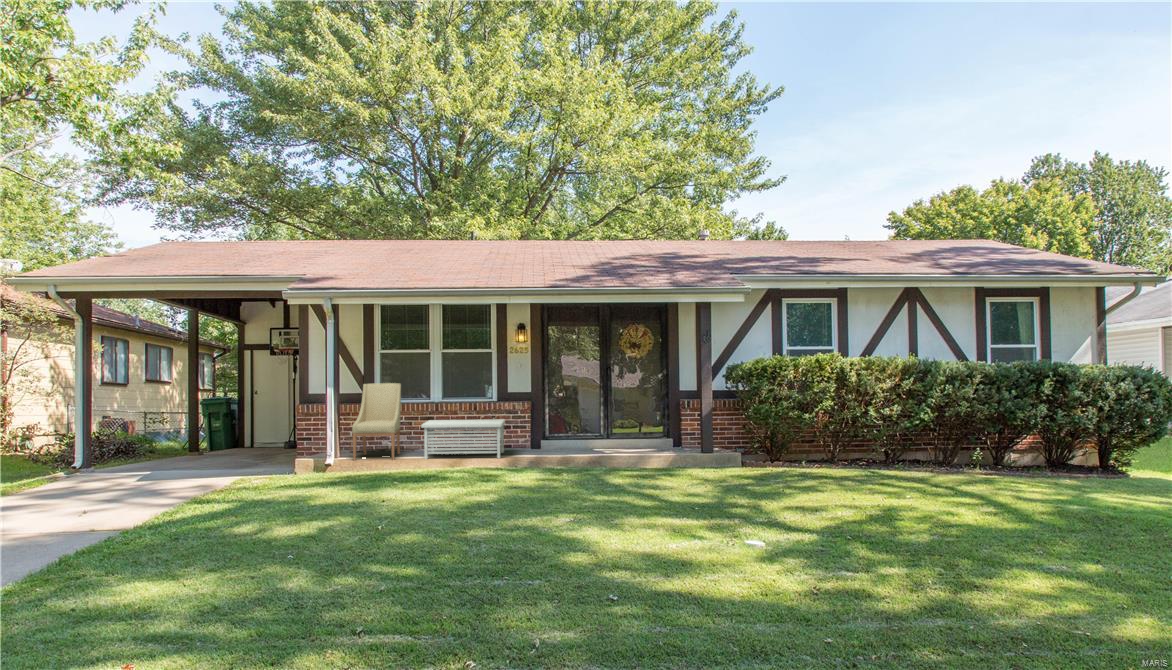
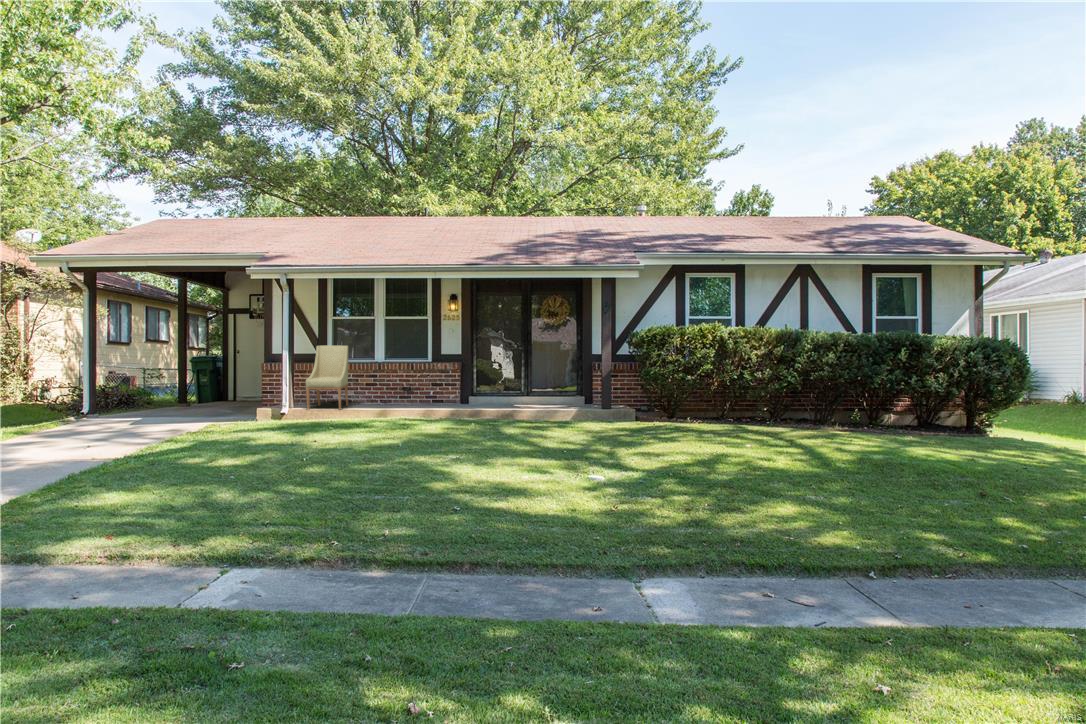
storage bench: present [421,419,505,459] -> none [363,377,437,410]

